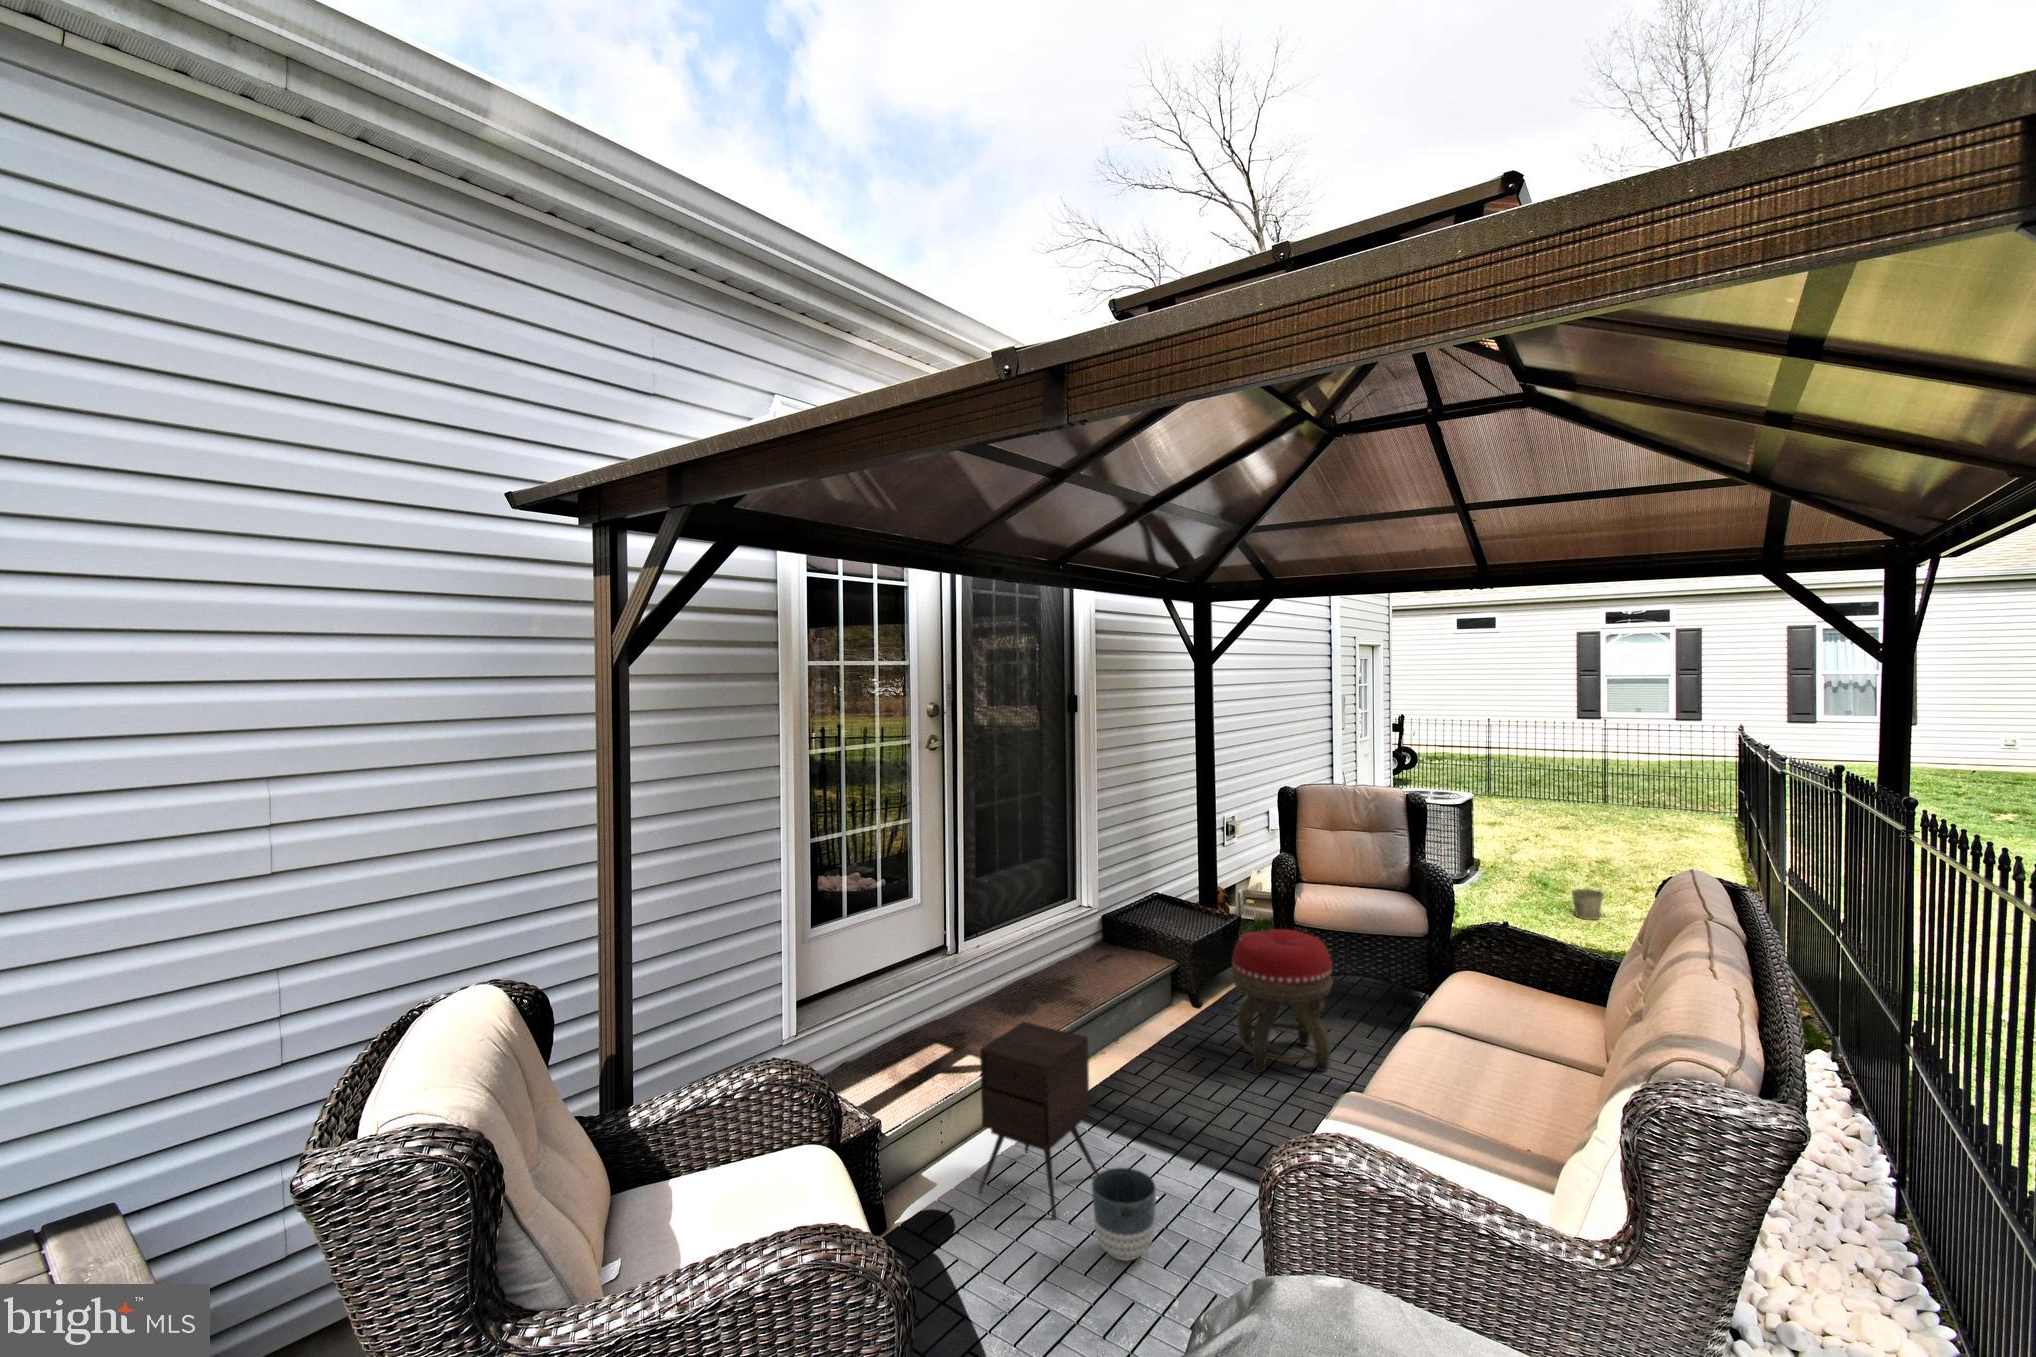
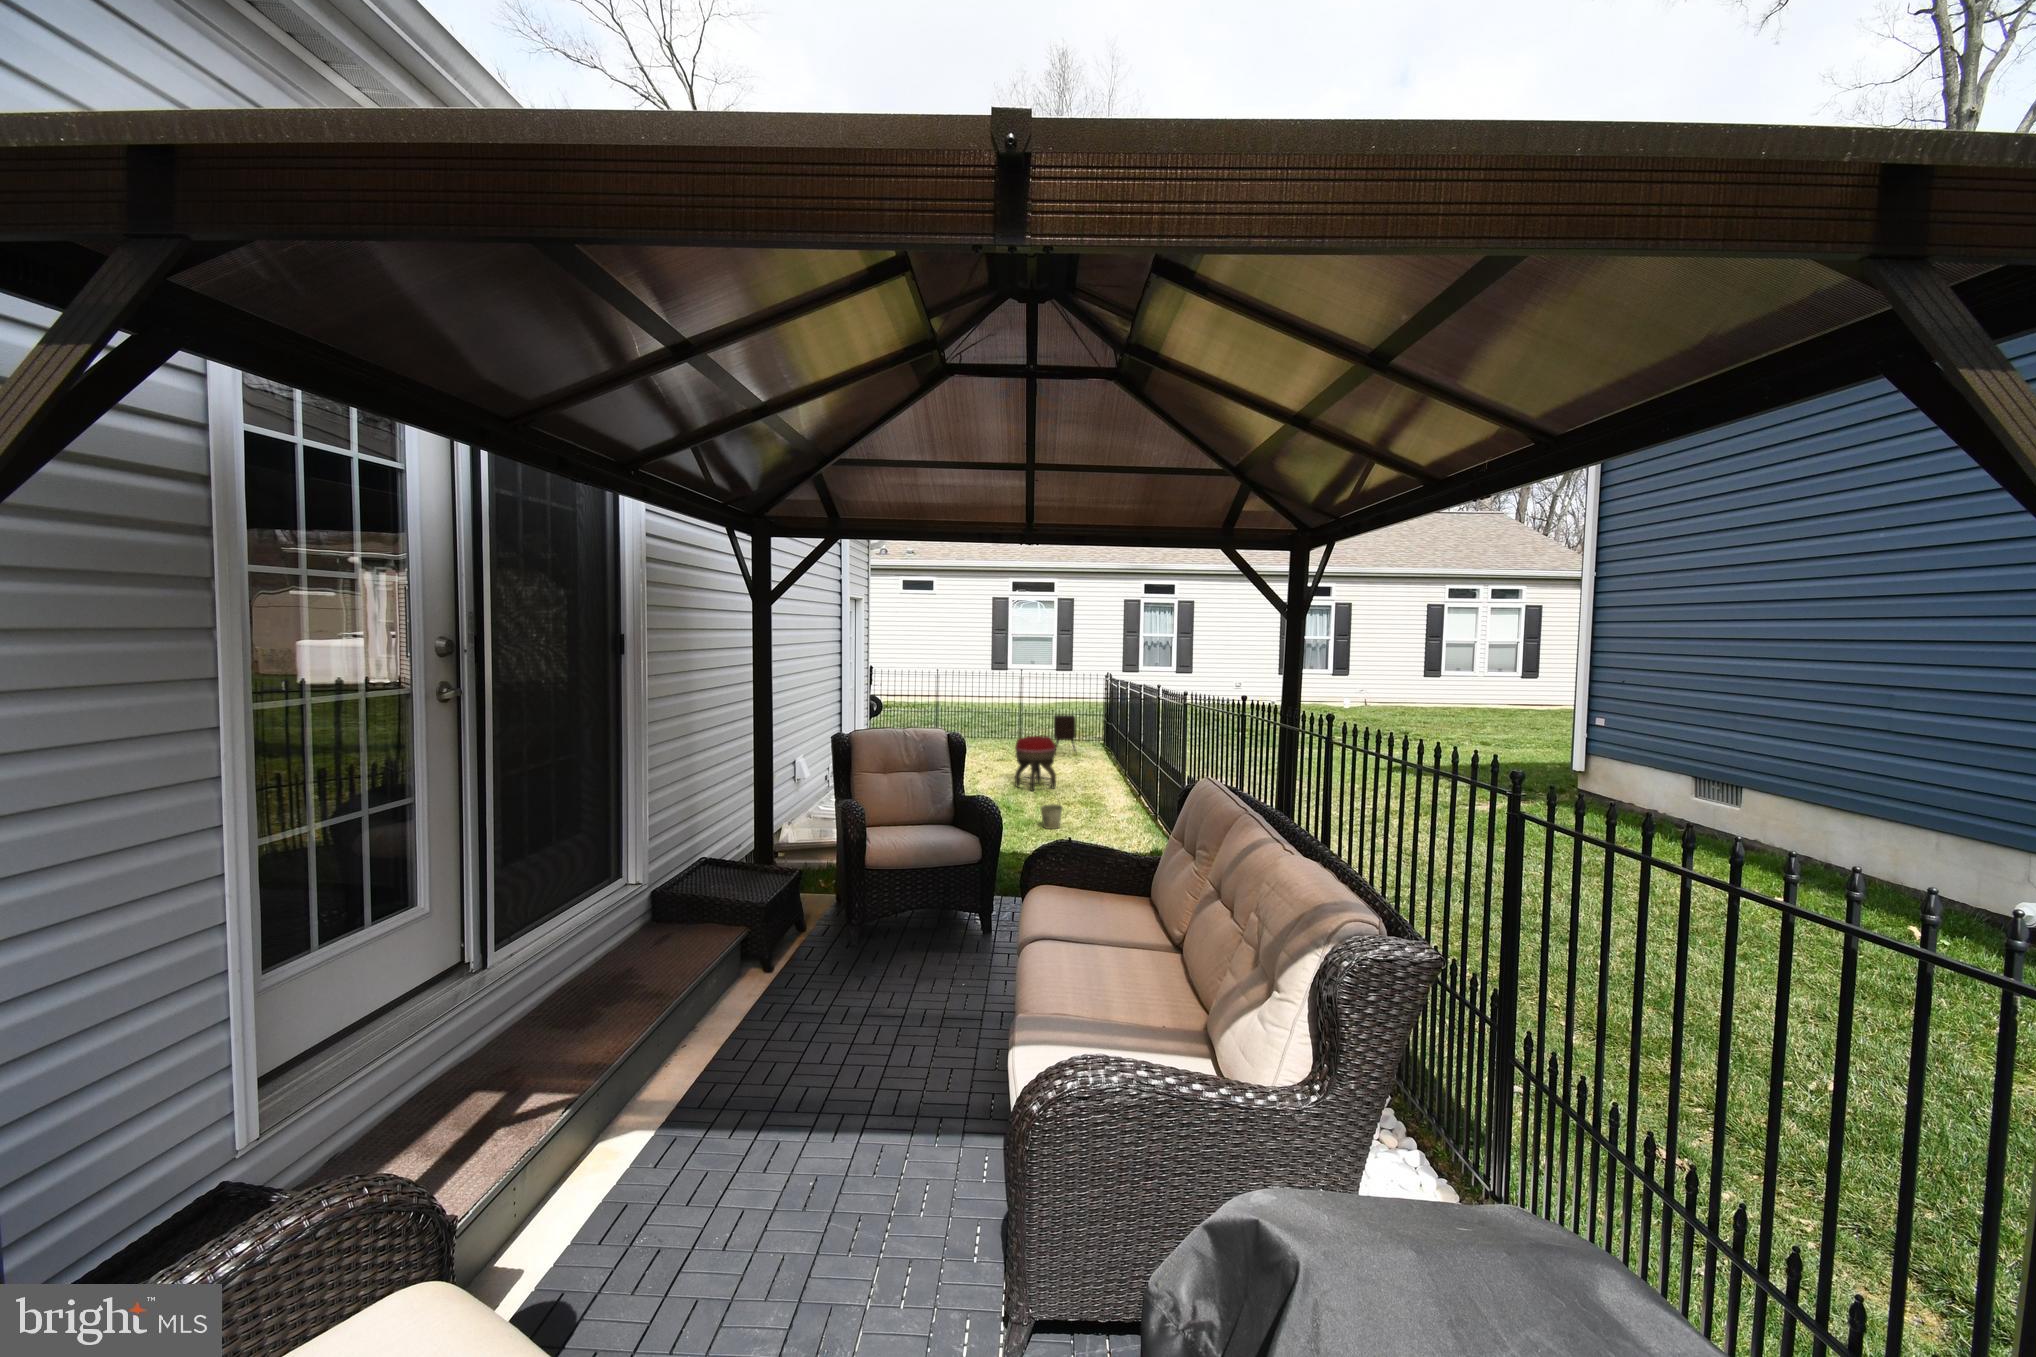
footstool: present [1232,929,1333,1072] -> present [1015,736,1056,791]
side table: present [979,1022,1098,1219] -> present [1054,715,1076,752]
planter: present [1092,1168,1156,1261] -> none [766,1163,840,1271]

